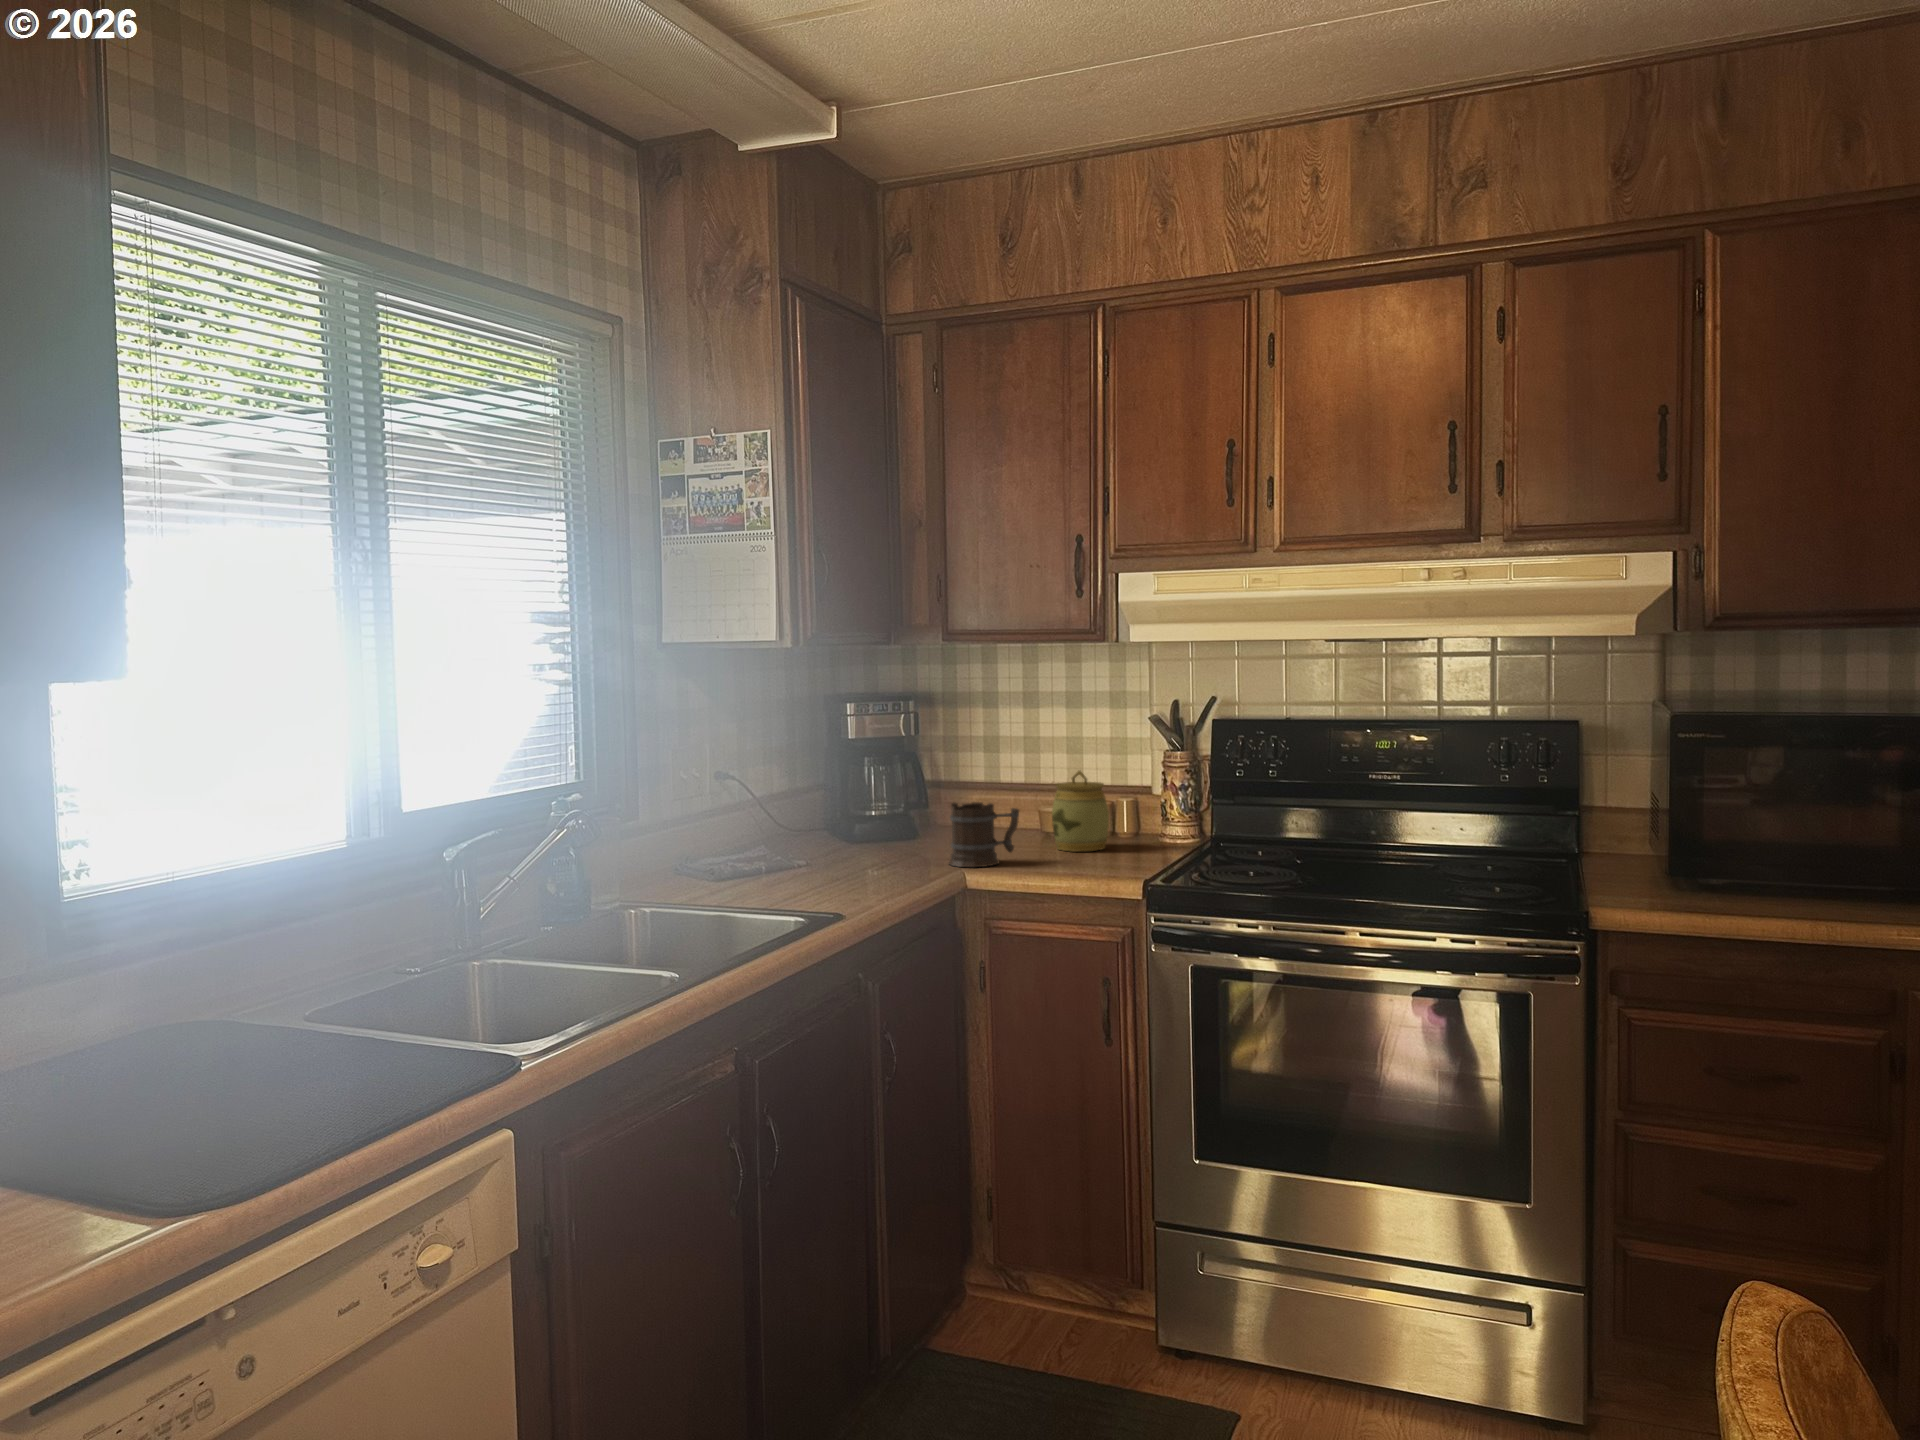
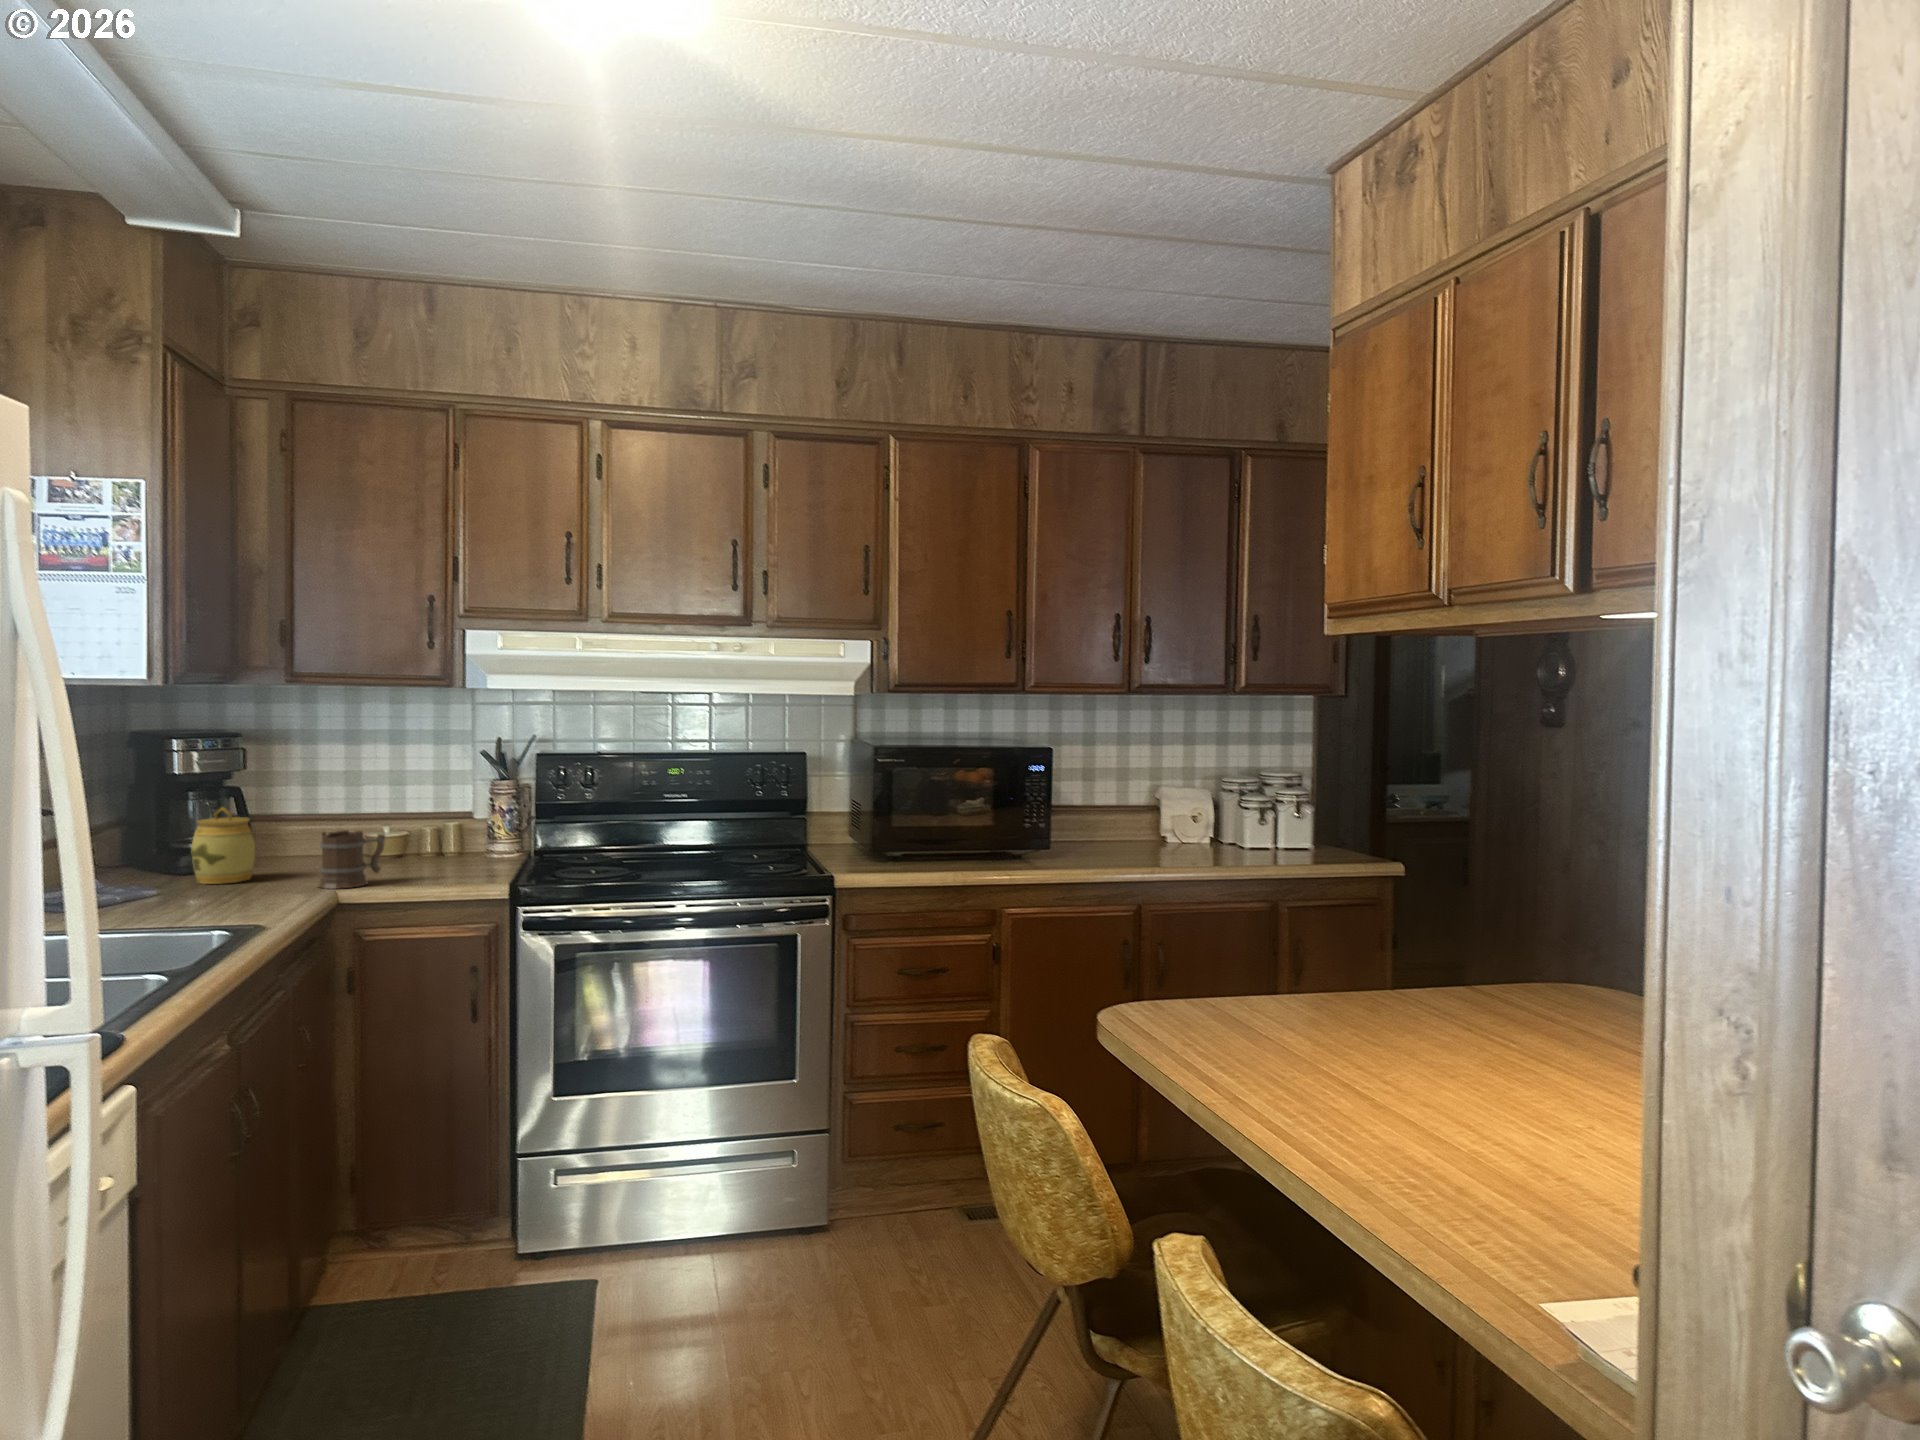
jar: present [1052,771,1109,852] -> present [191,807,255,884]

